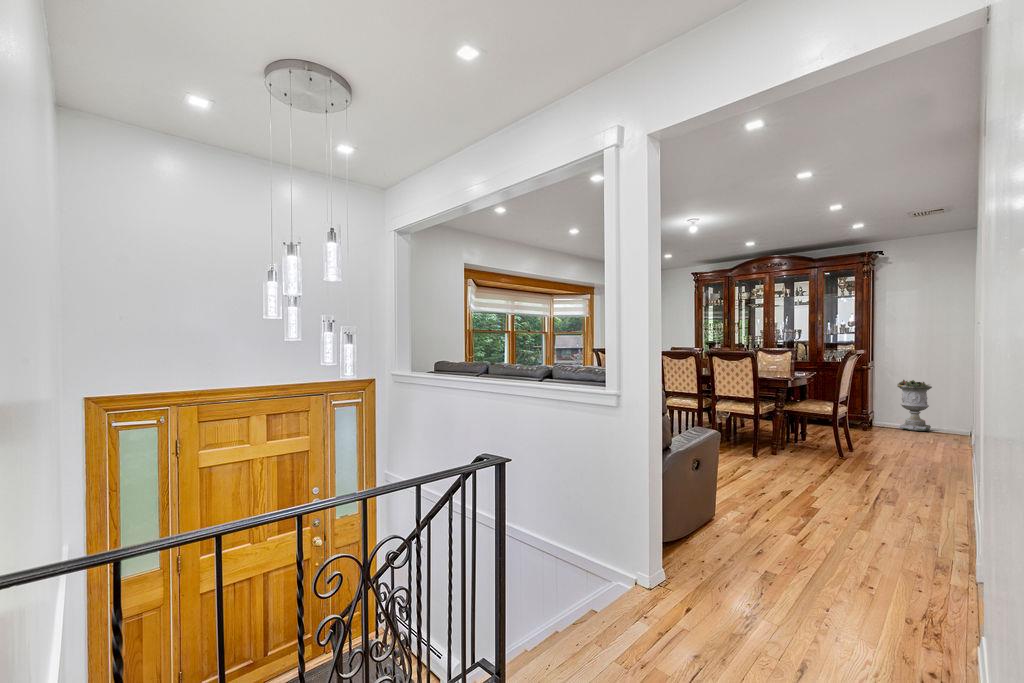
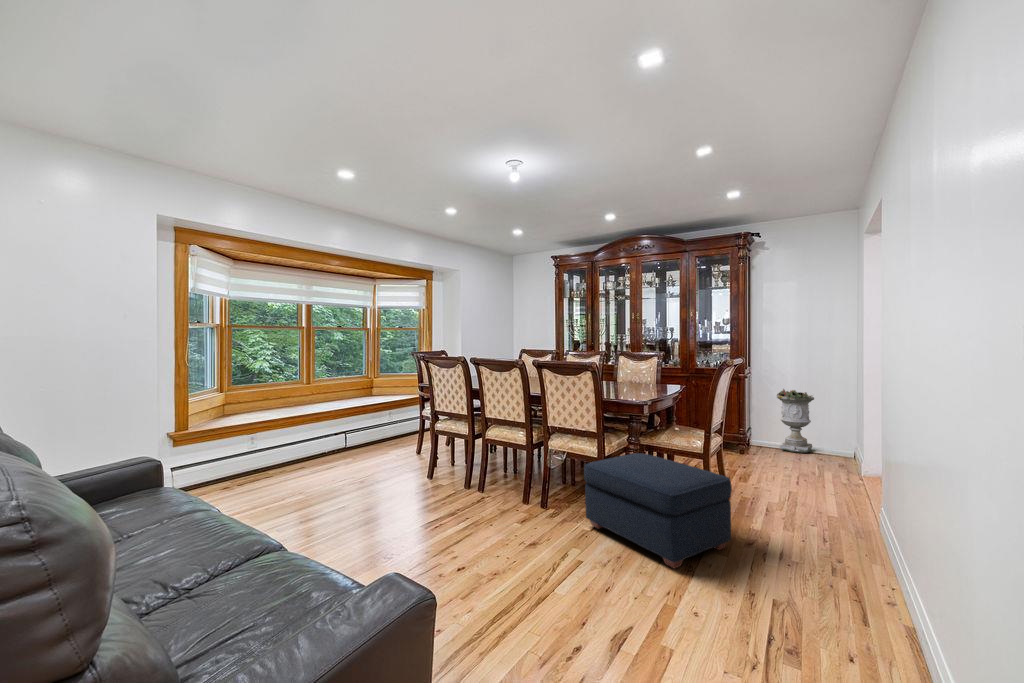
ottoman: none [746,415,856,476] -> present [584,453,732,568]

